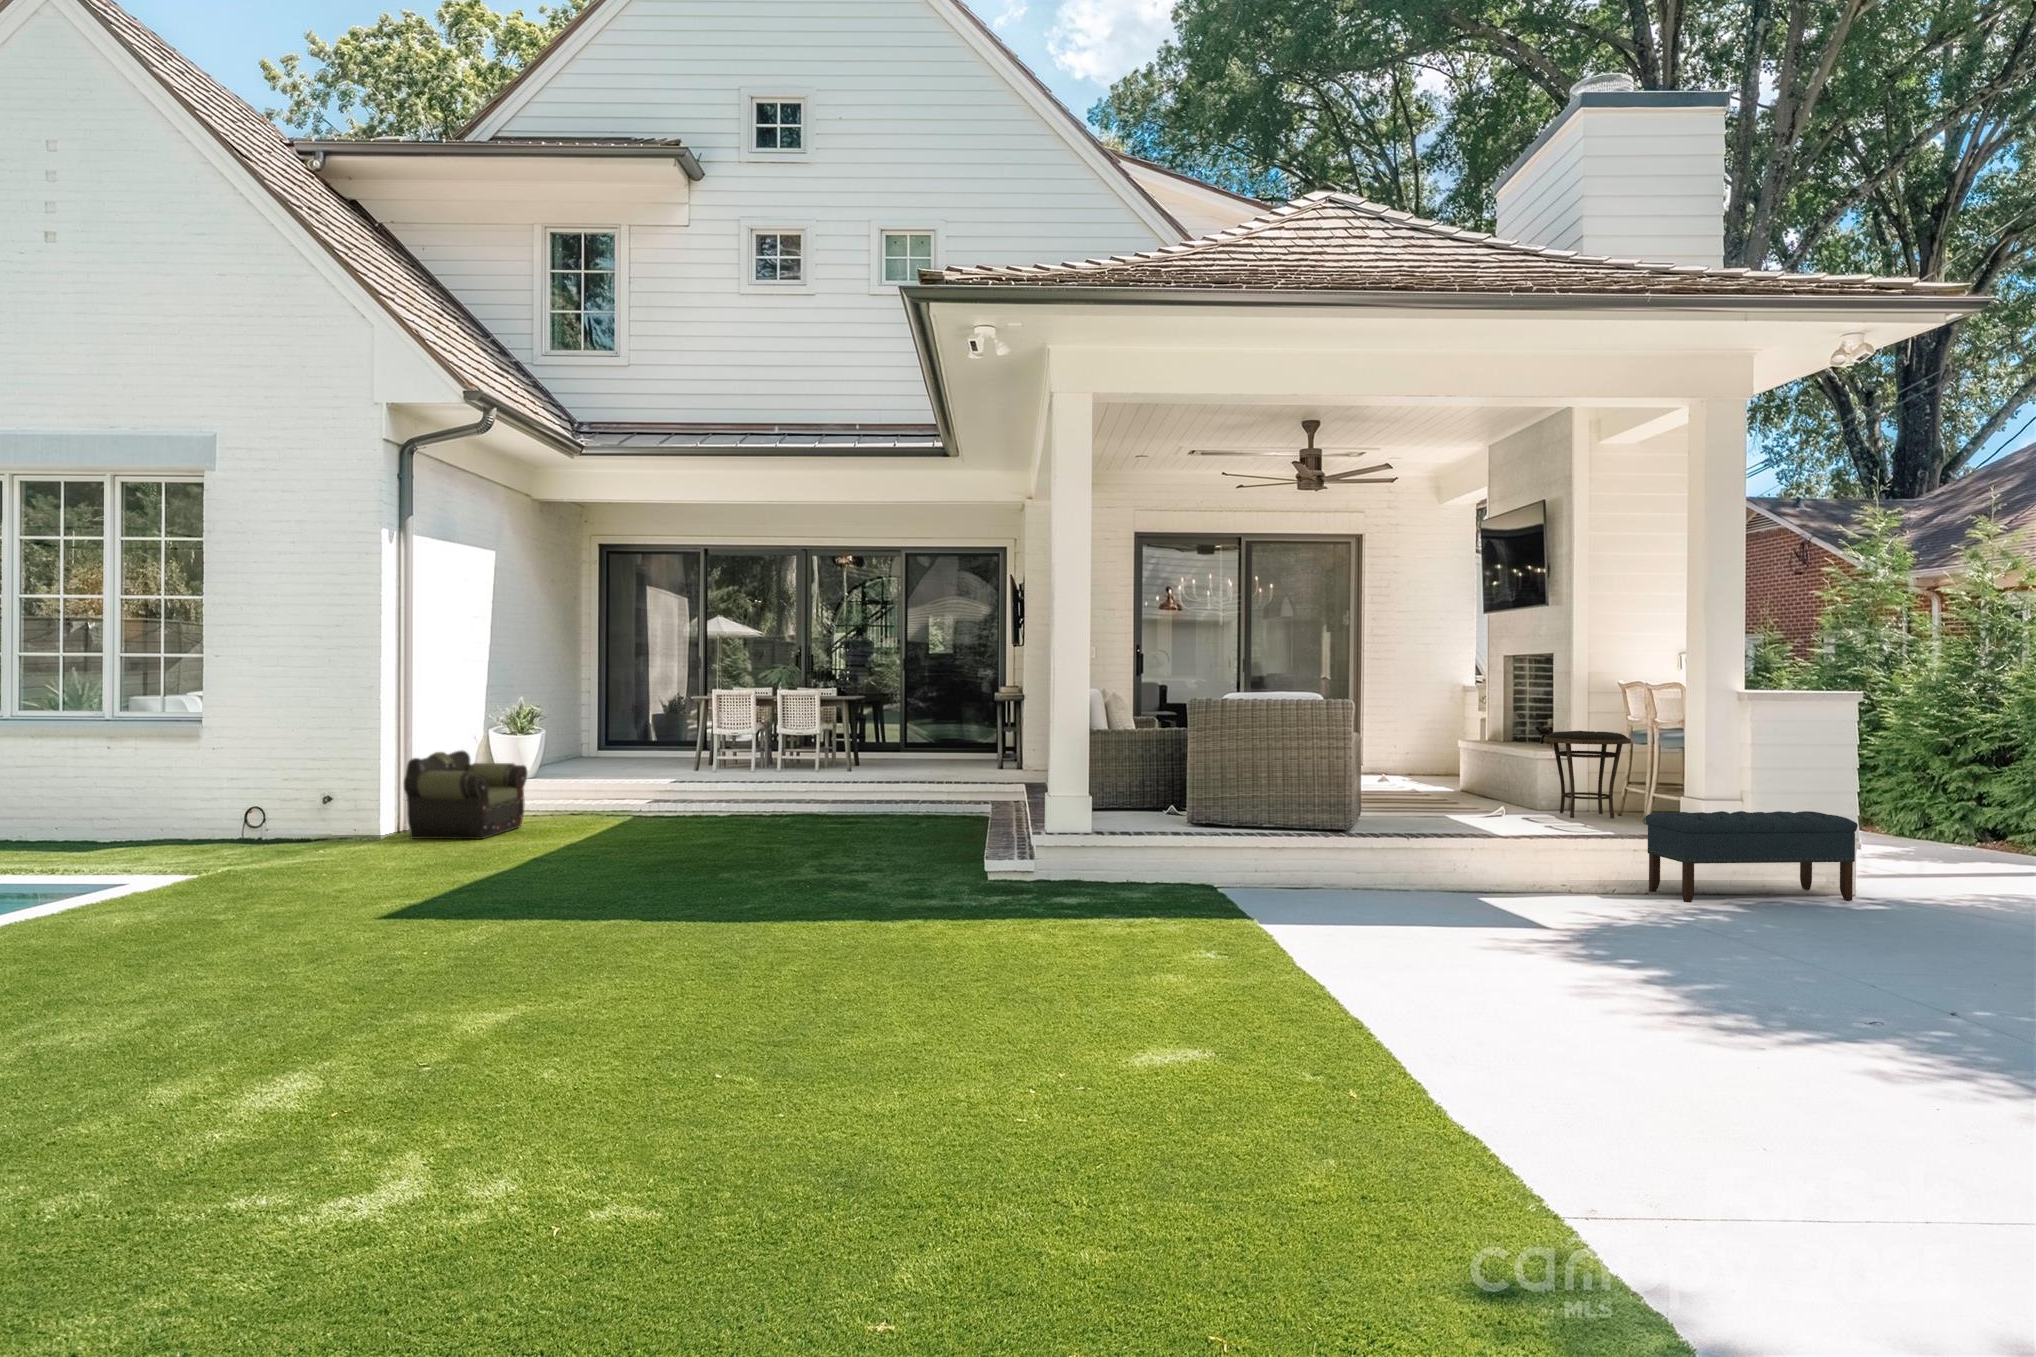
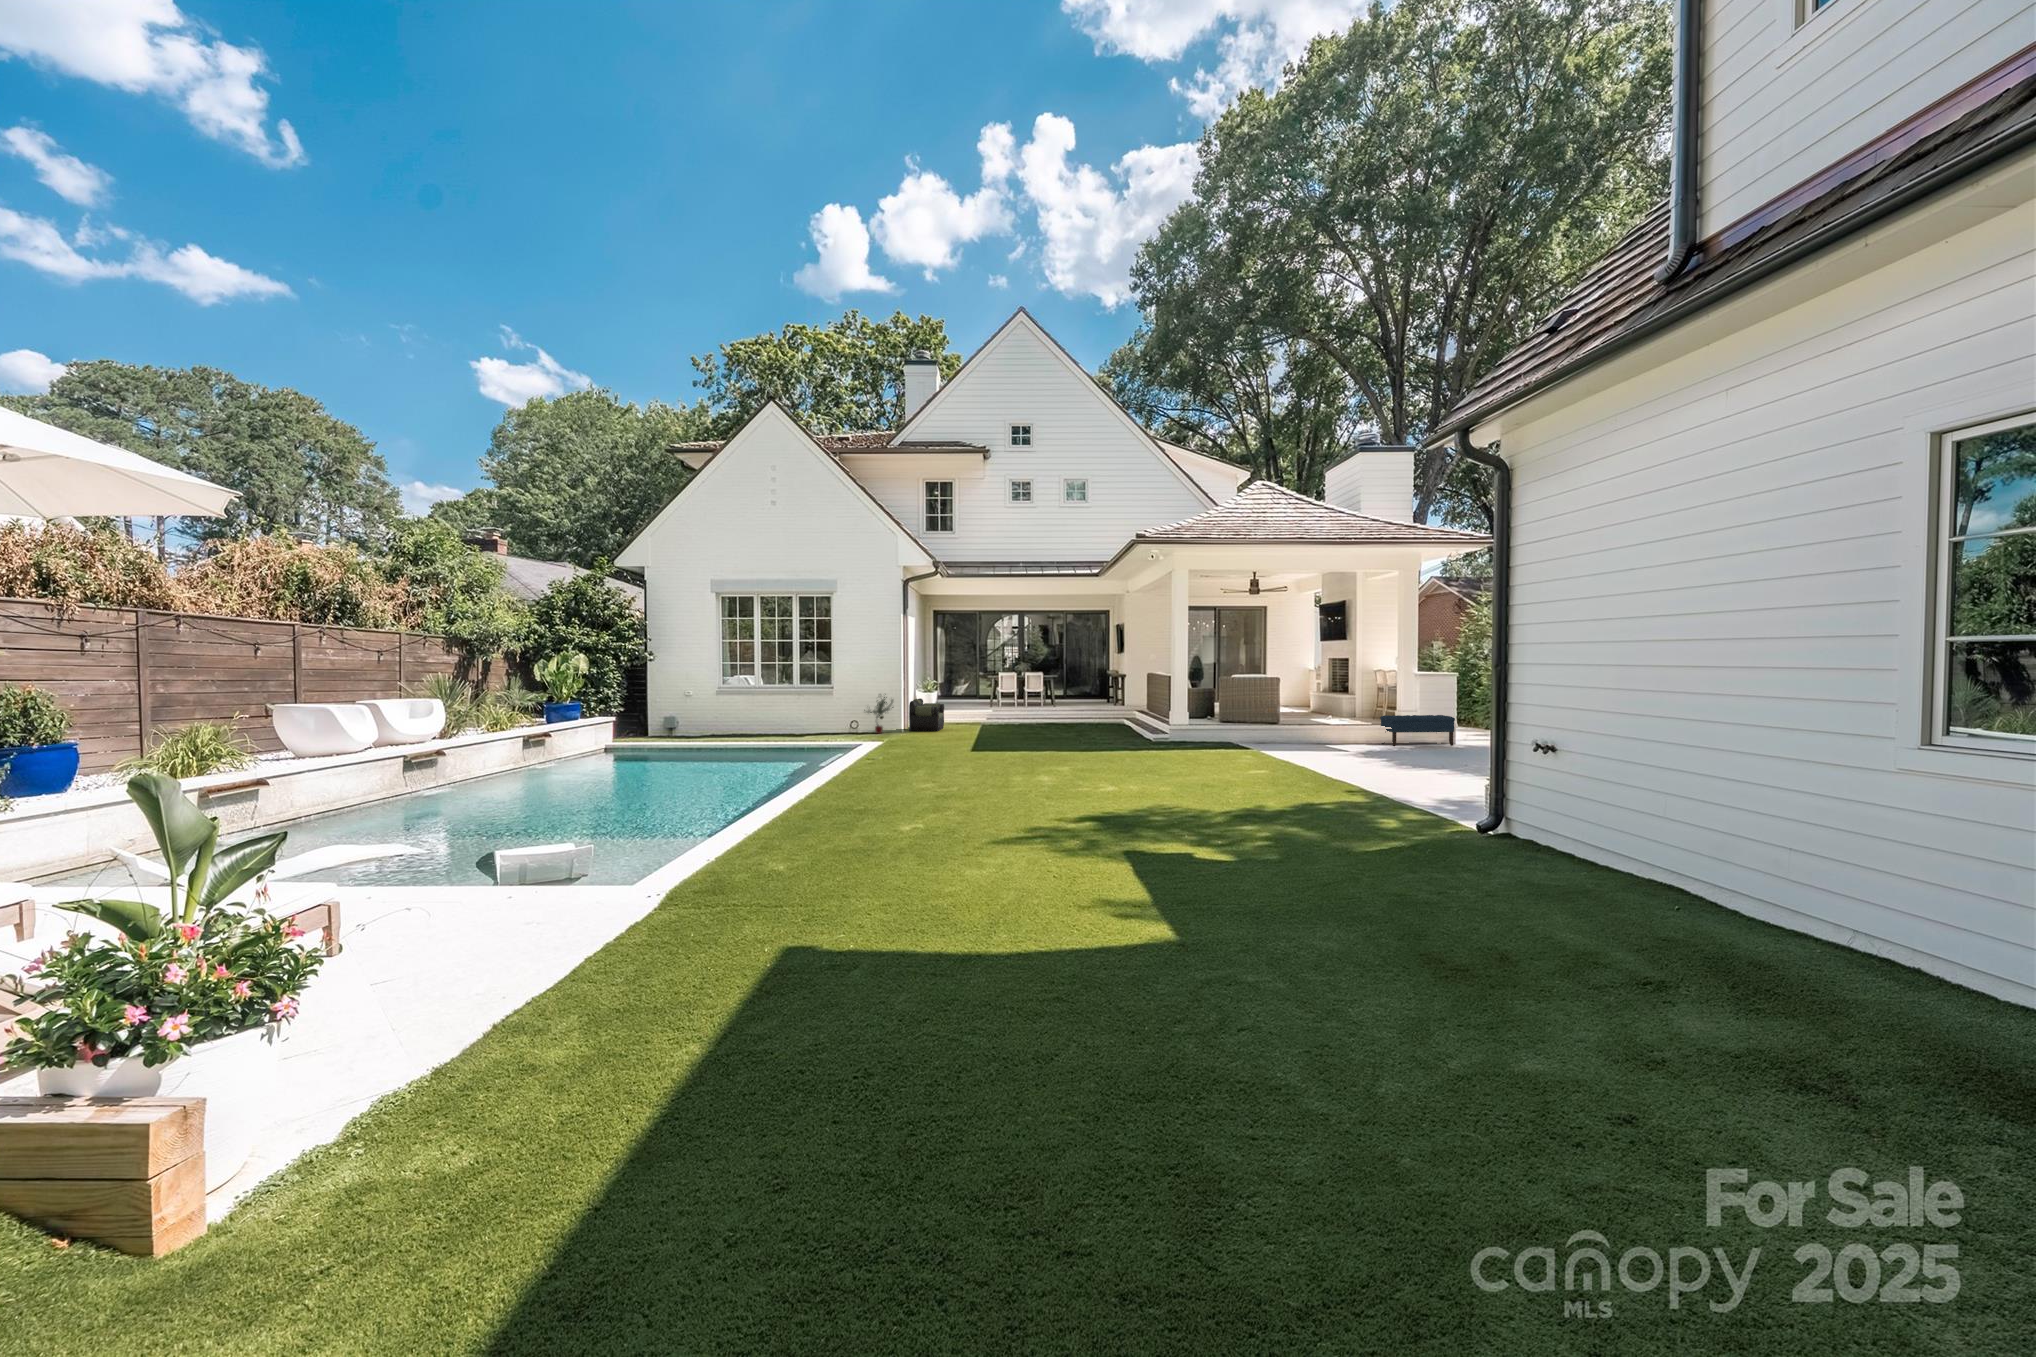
side table: present [1544,731,1631,818] -> none [1344,688,1378,720]
potted tree: none [265,737,351,848] -> present [864,694,893,734]

